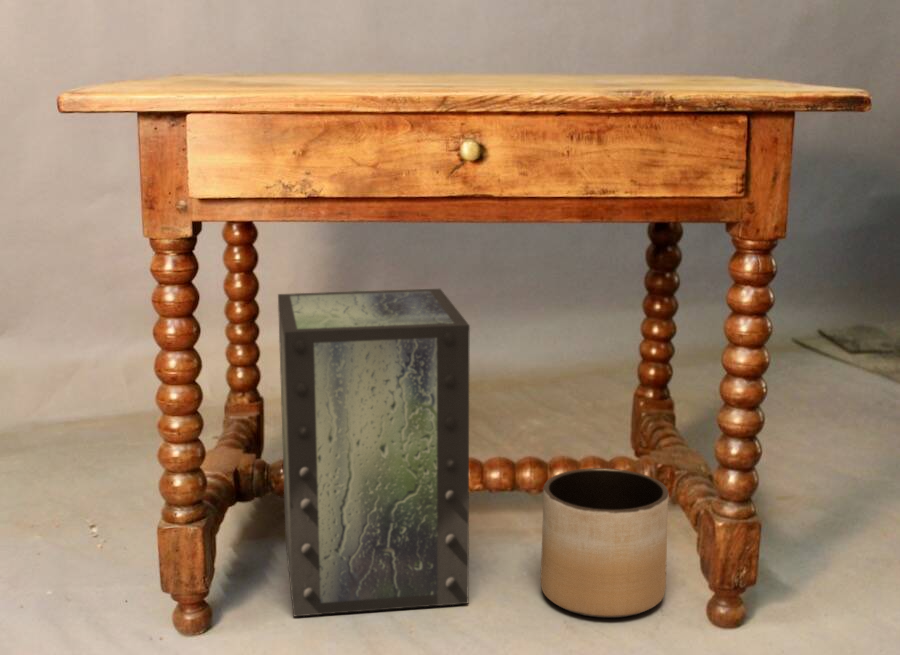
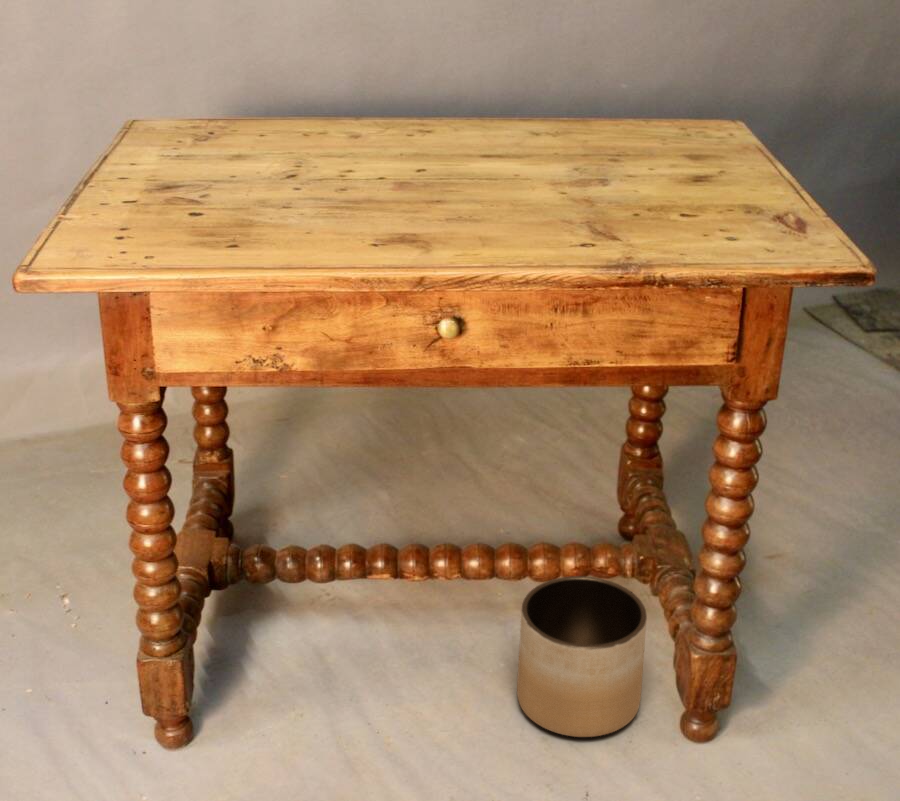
storage box: present [278,289,470,616] -> none [249,386,448,733]

